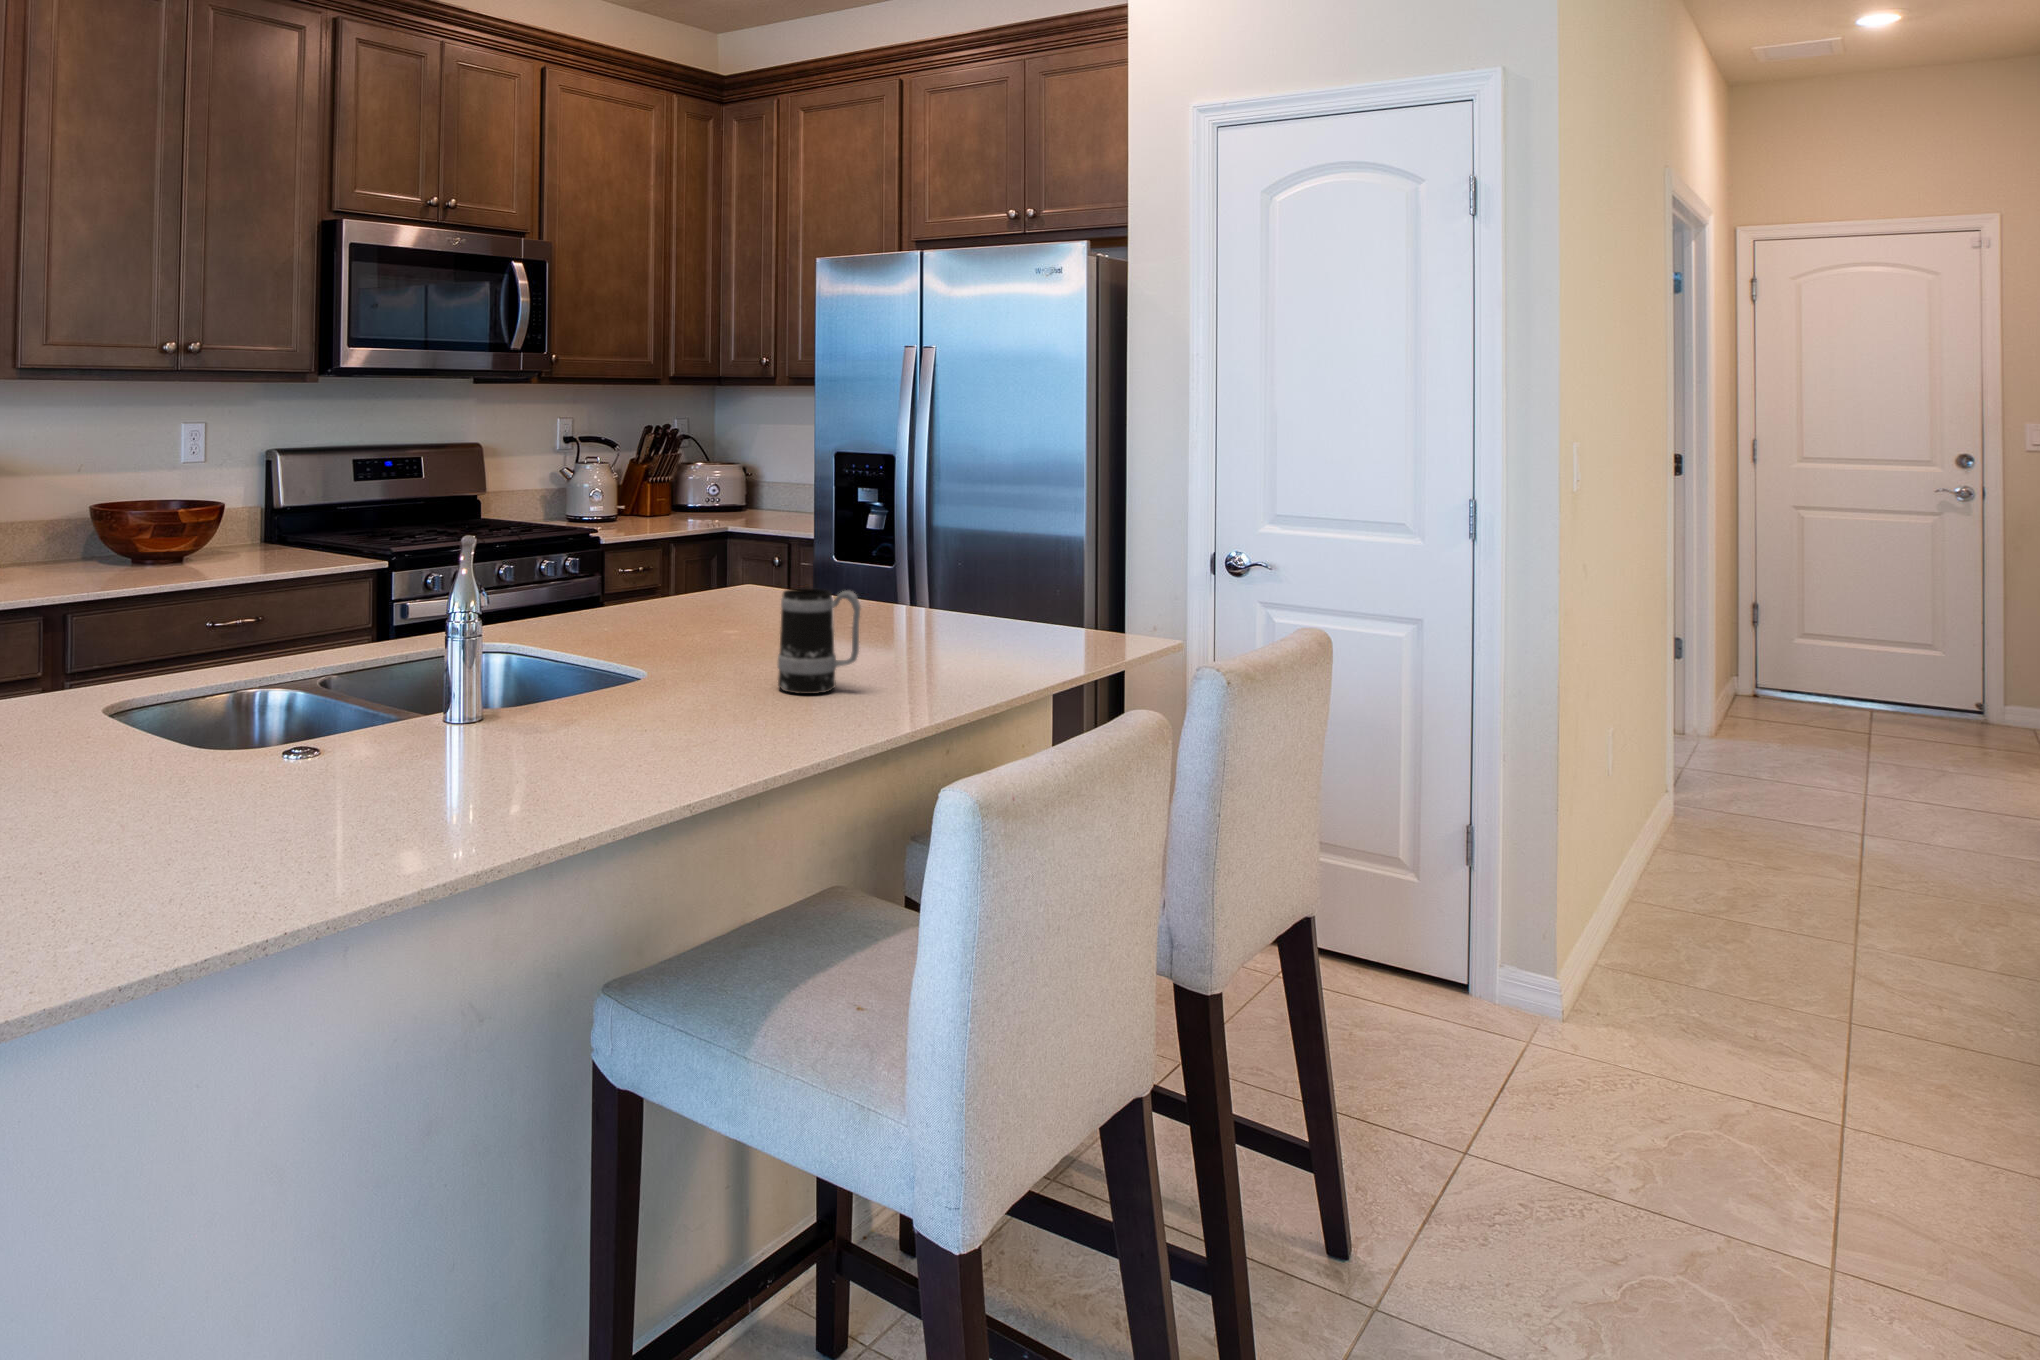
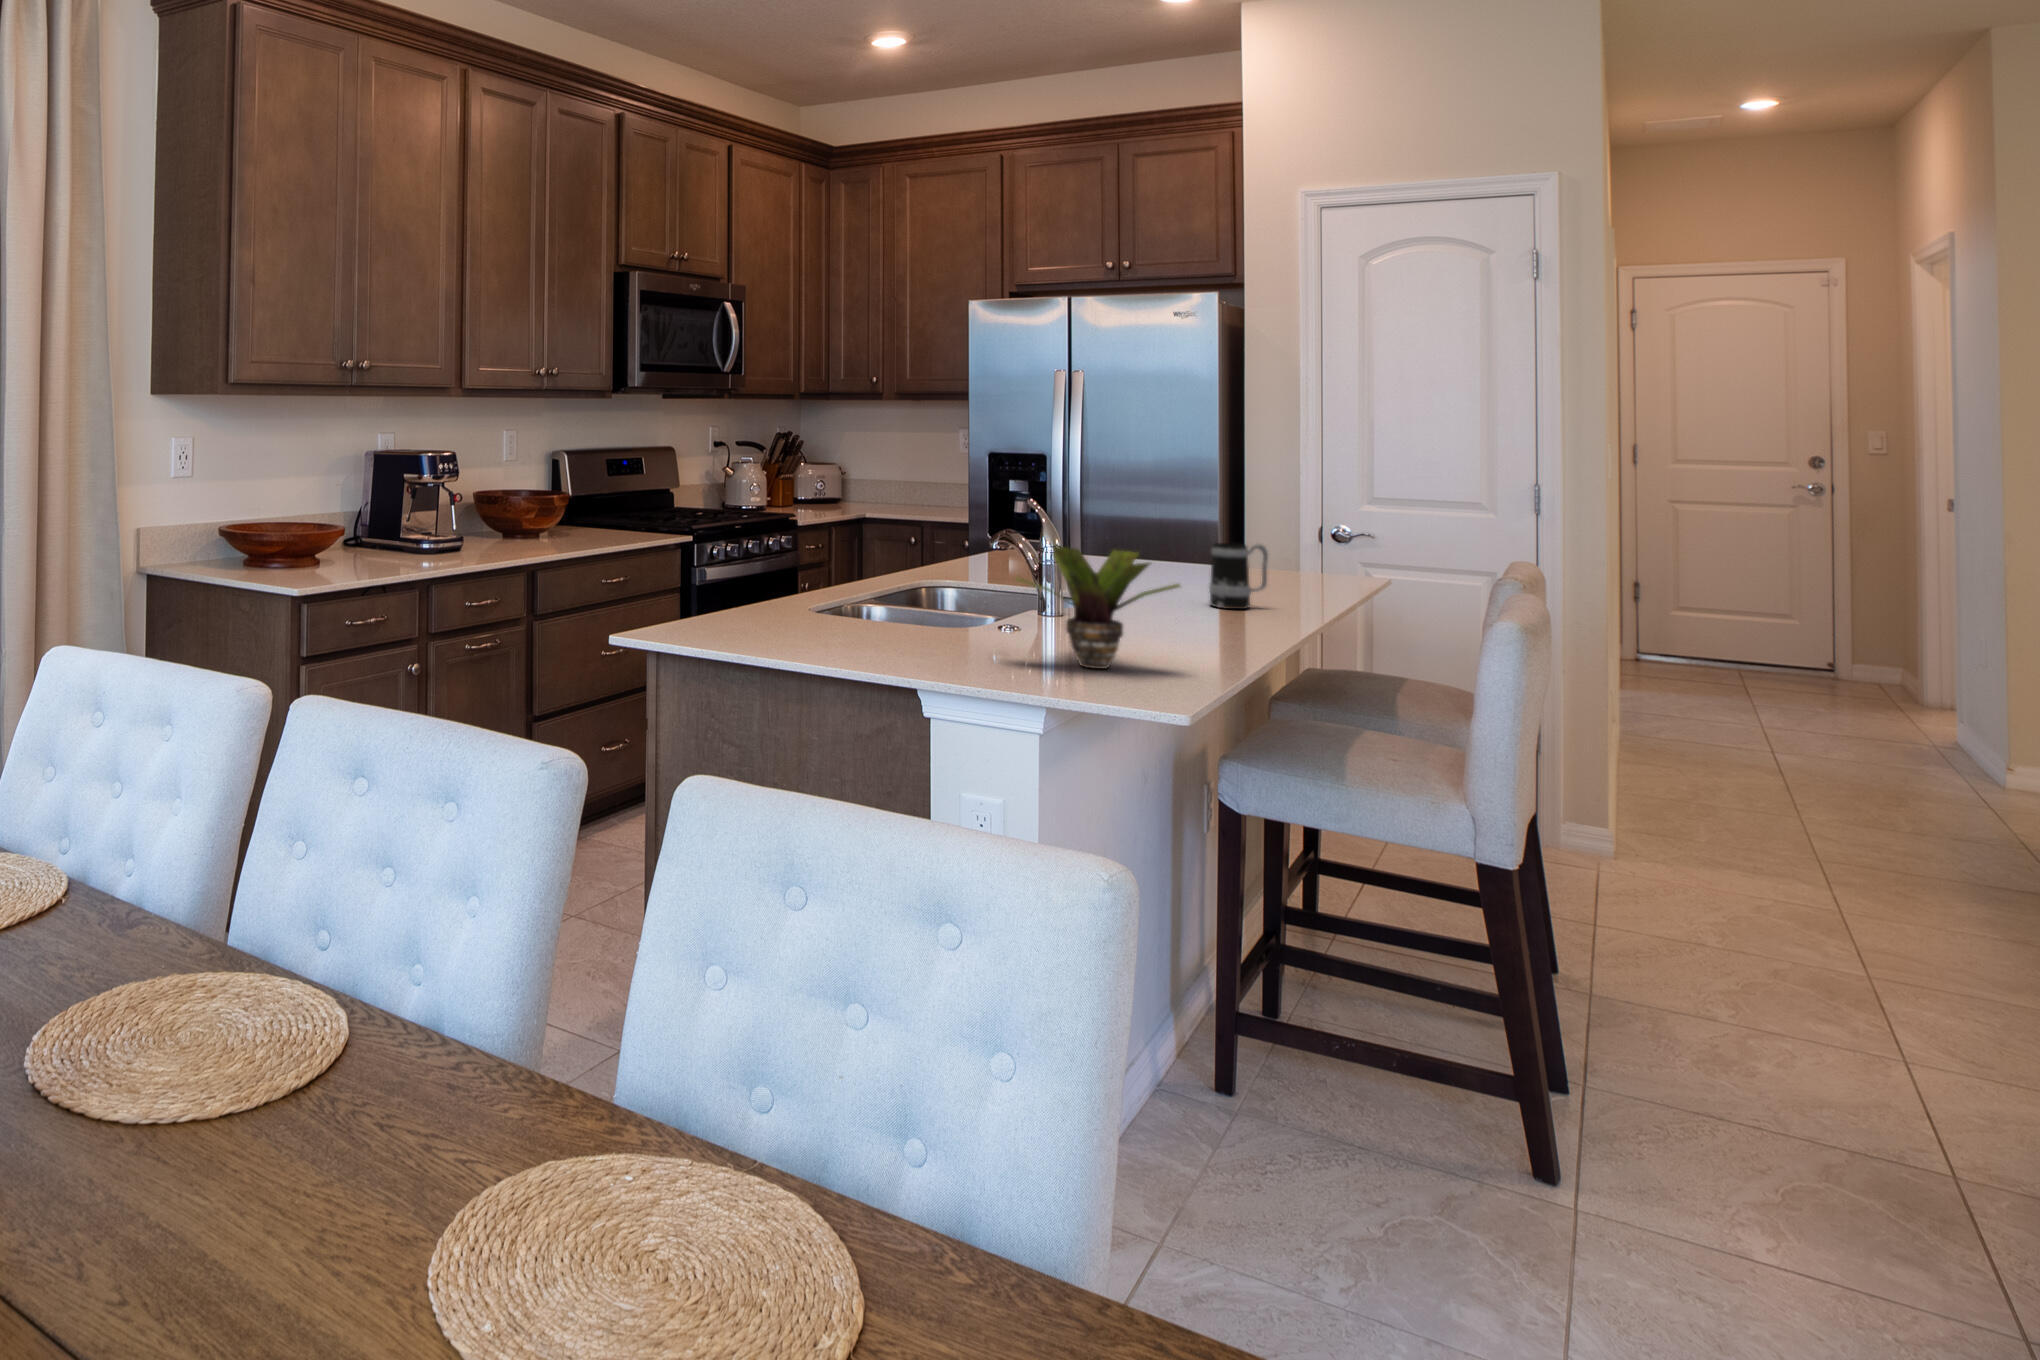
potted plant: none [71,619,357,846] -> present [1016,546,1180,669]

